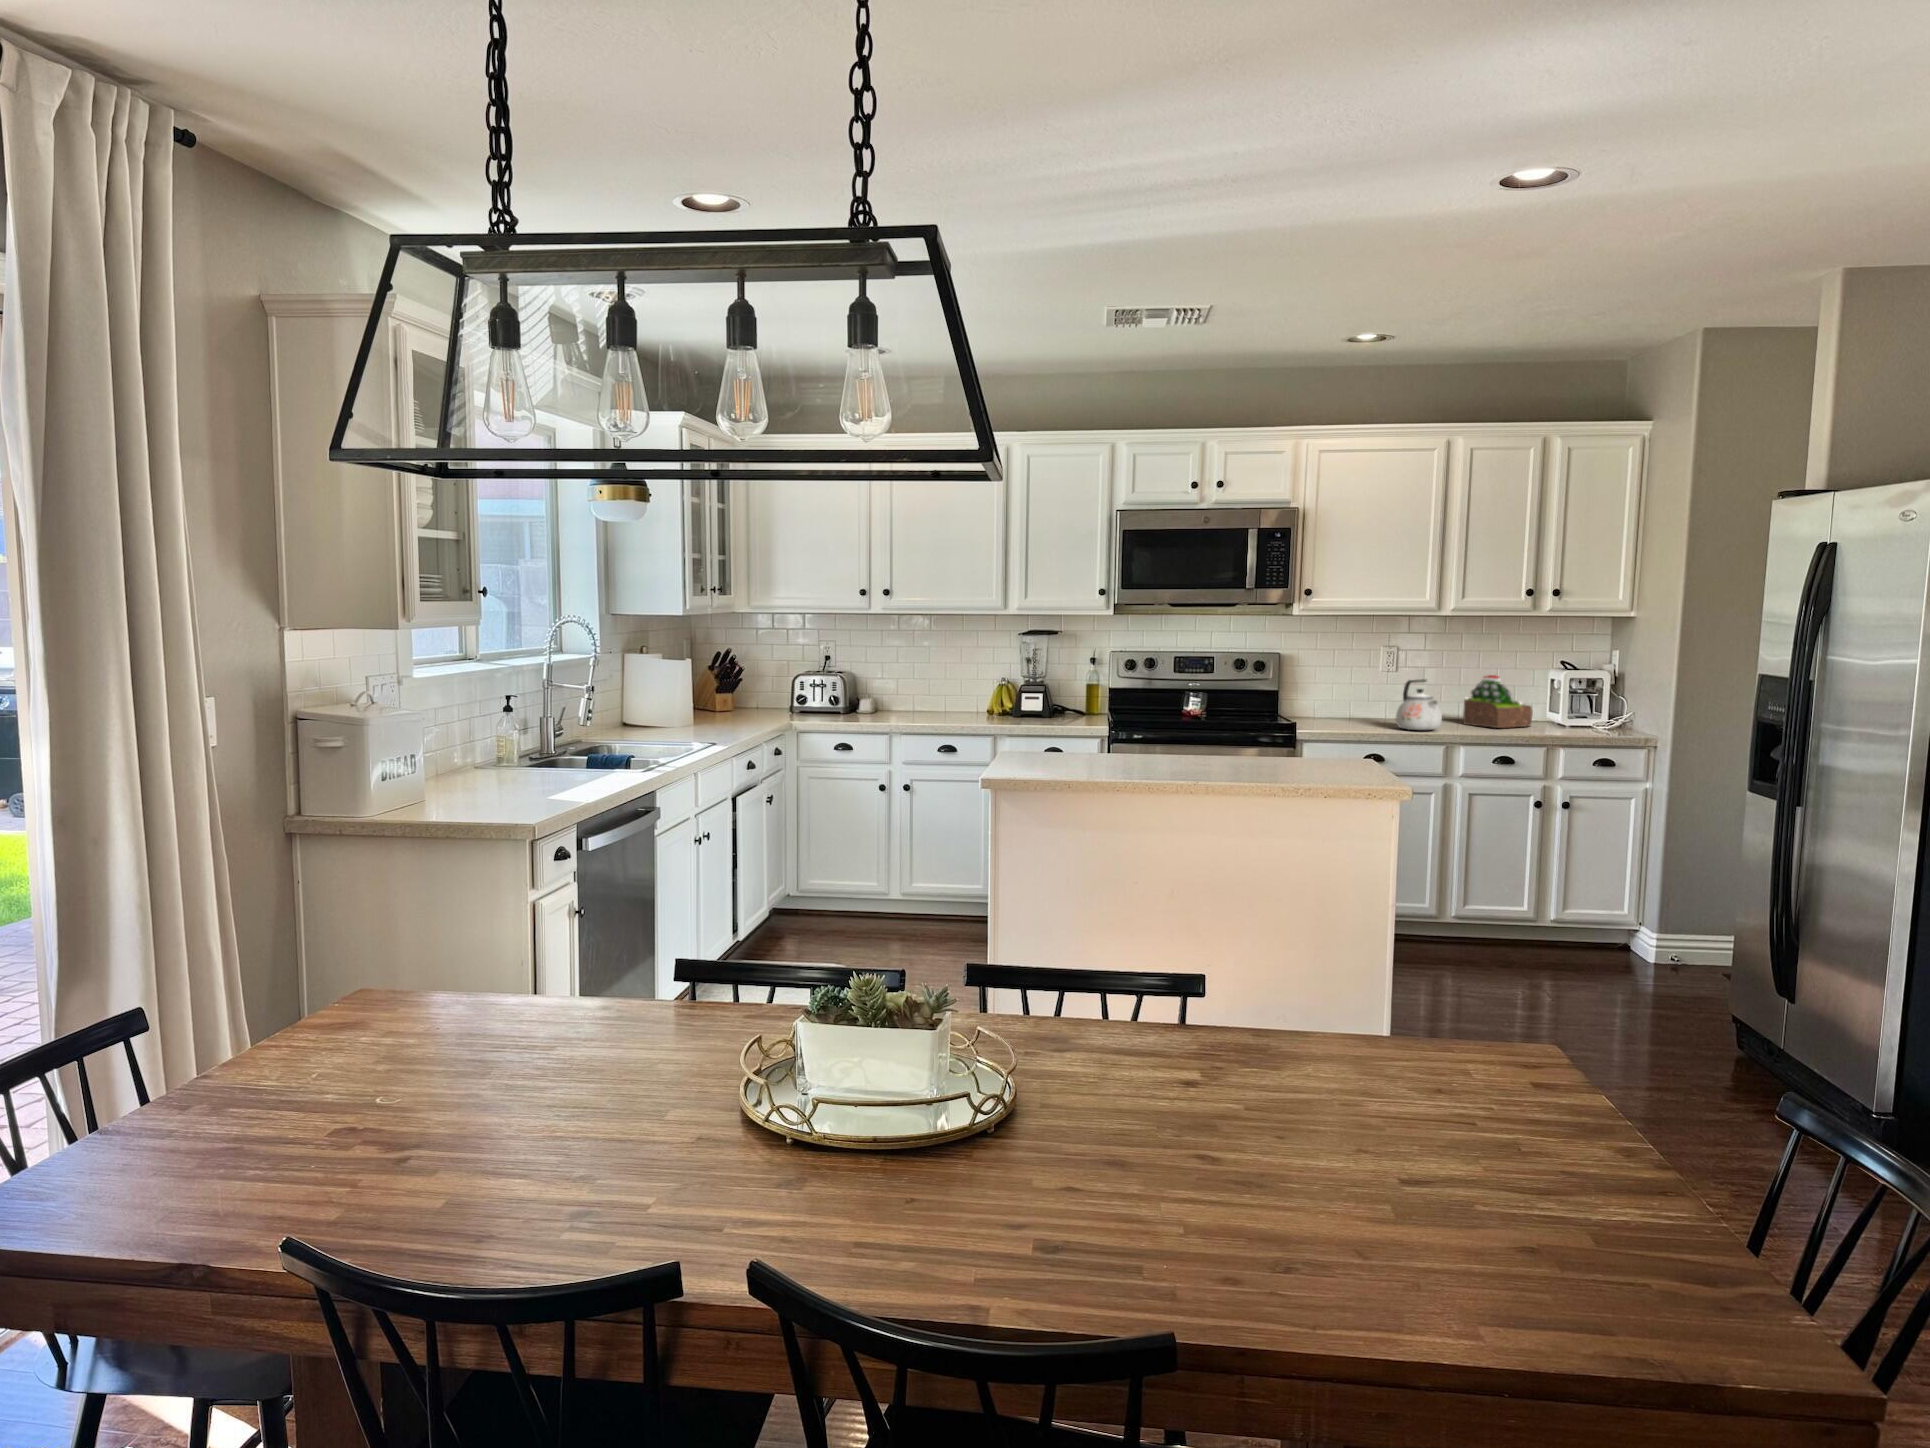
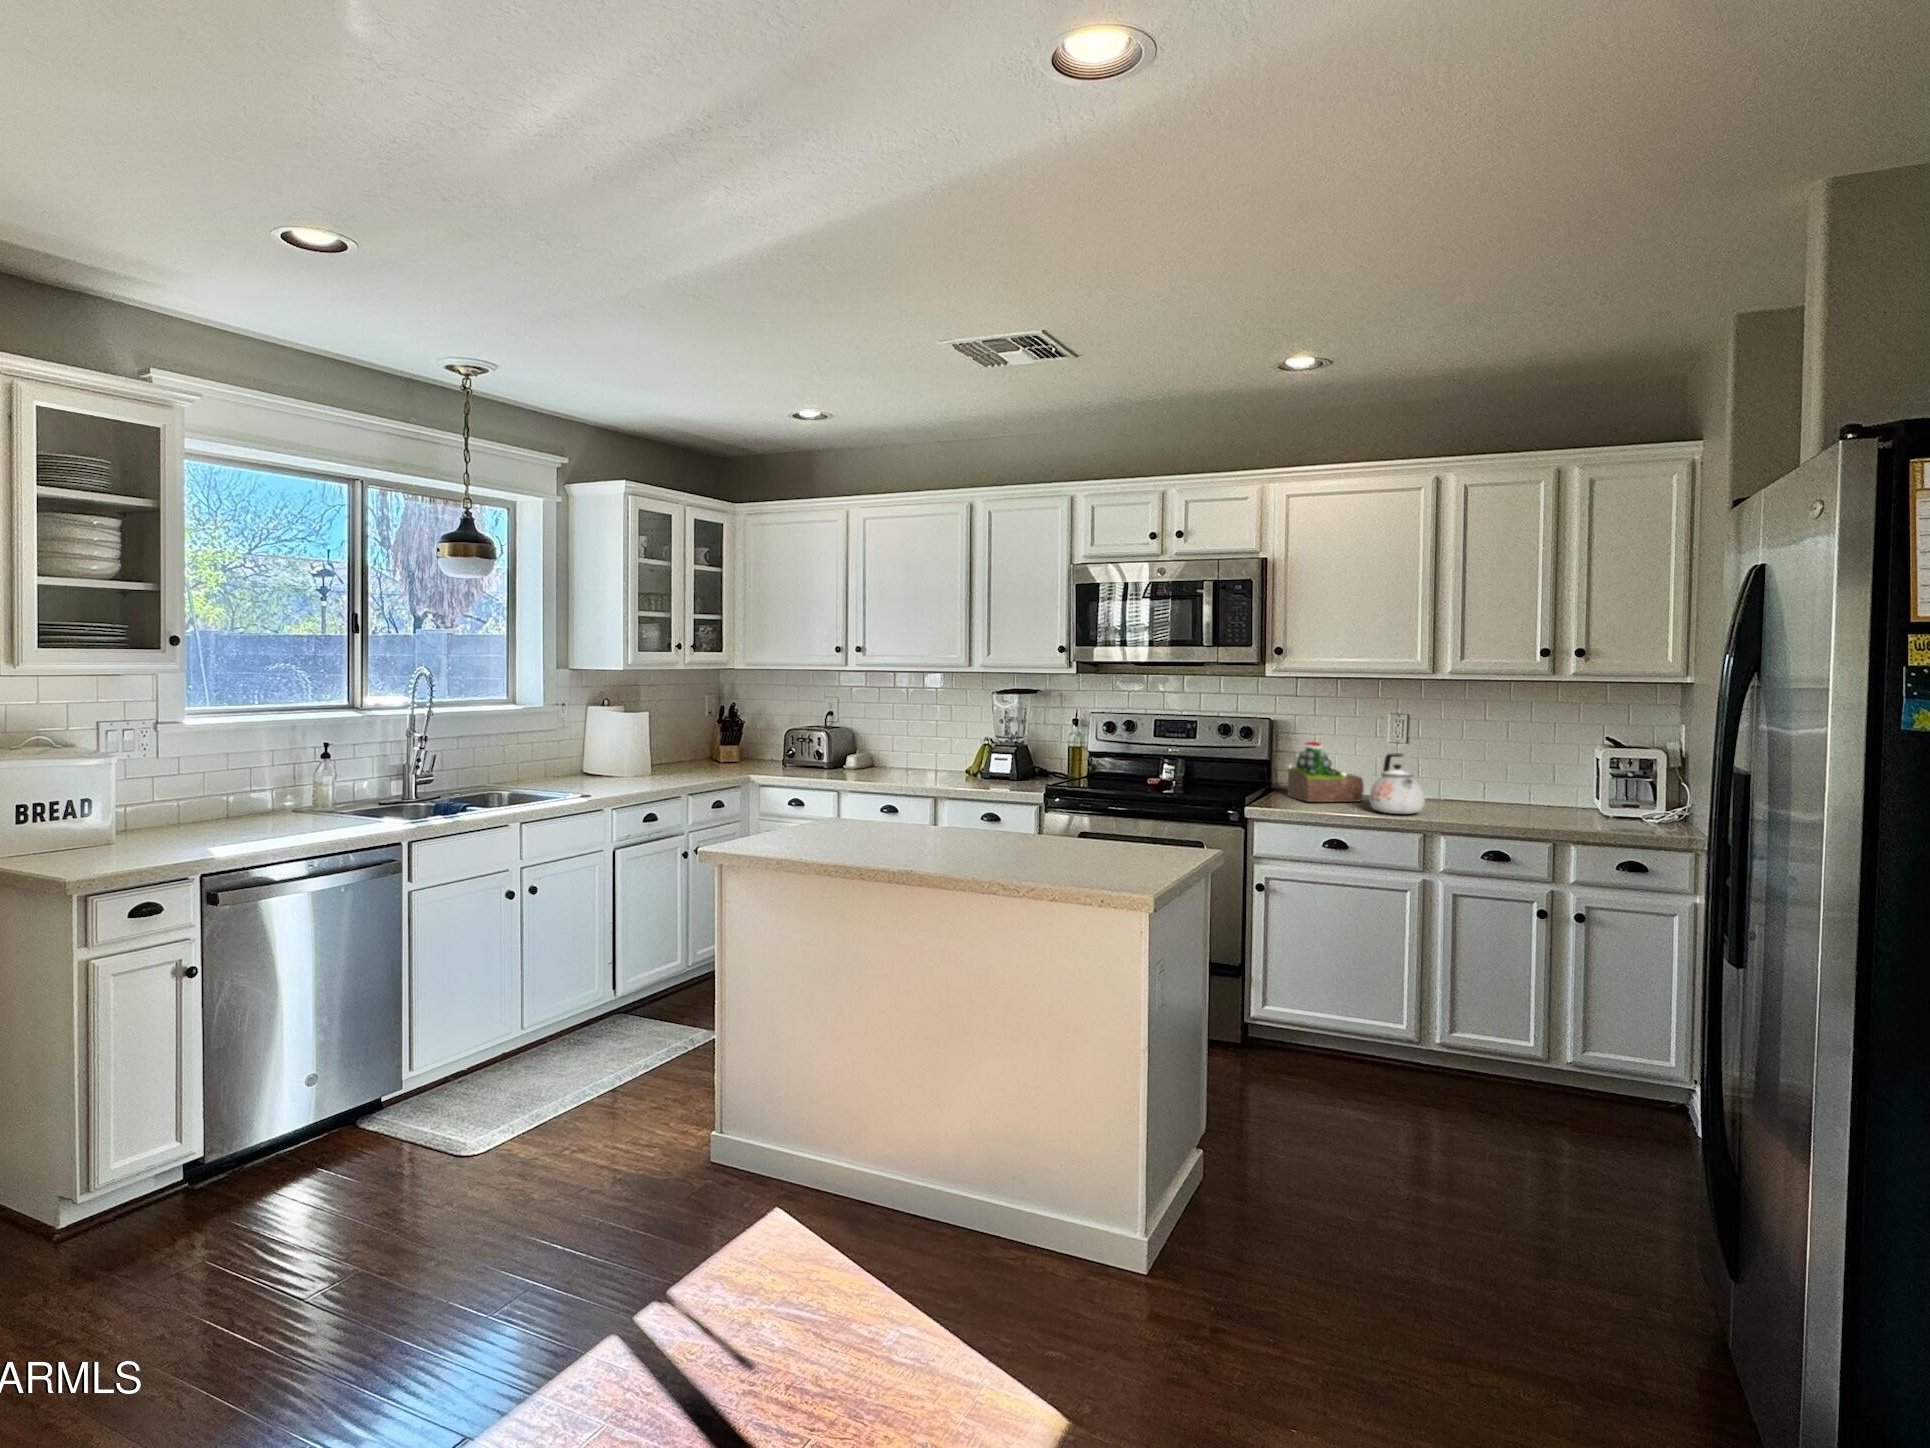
succulent plant: present [1463,675,1533,728] -> present [1288,742,1364,802]

